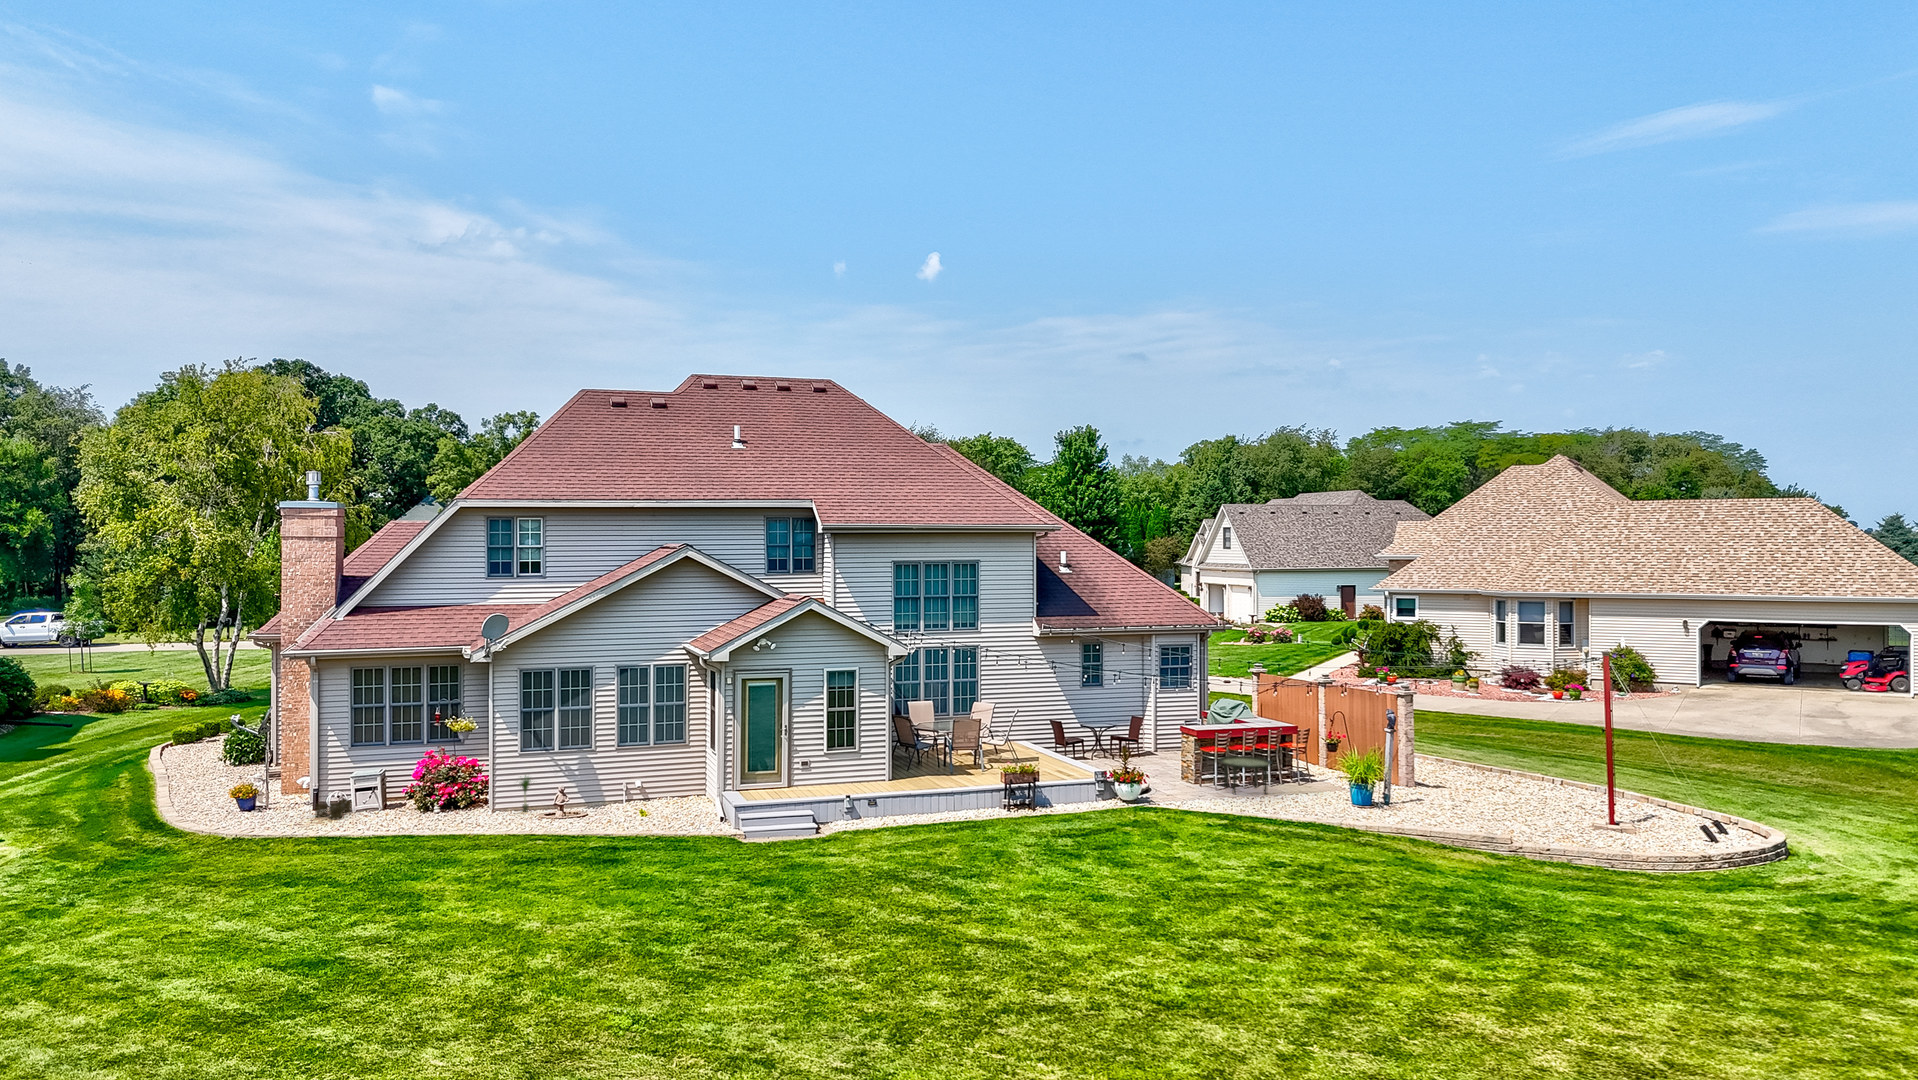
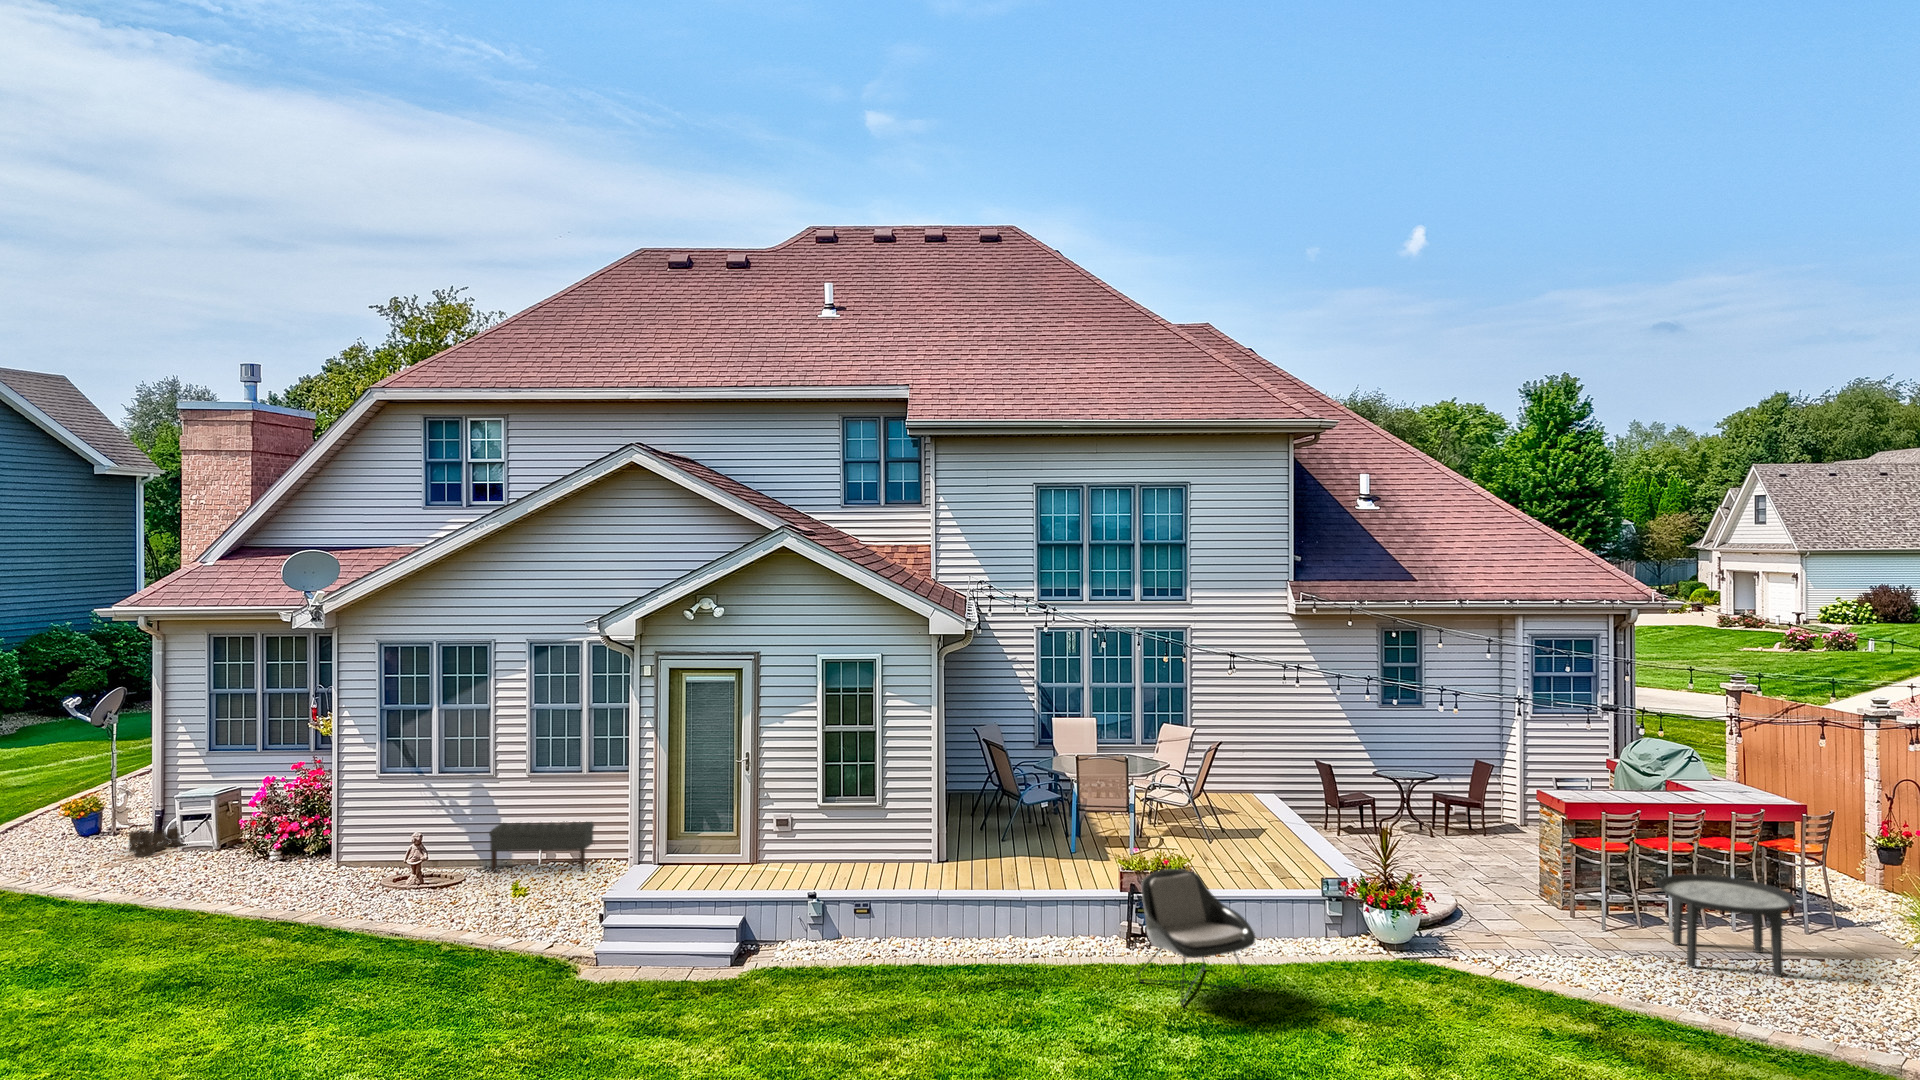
lounge chair: none [1023,766,1077,824] -> present [1137,869,1255,1006]
bench: none [605,773,667,807] -> present [489,821,594,871]
potted plant: present [521,776,531,812] -> none [353,803,399,868]

